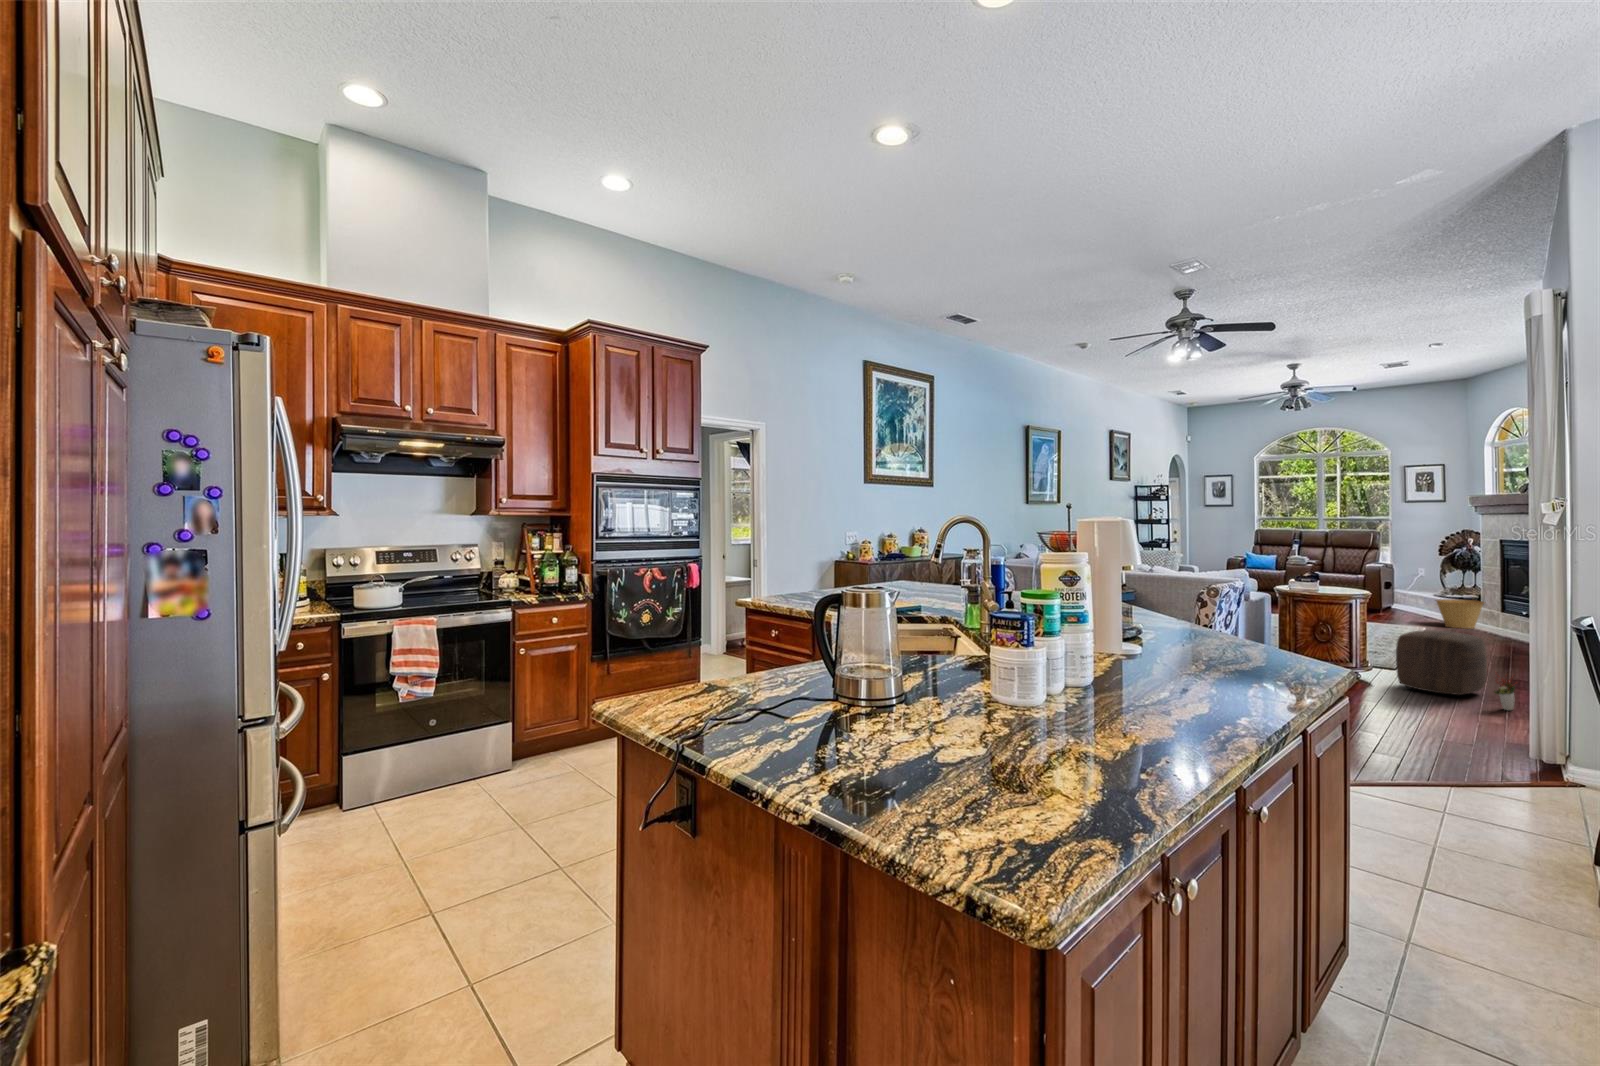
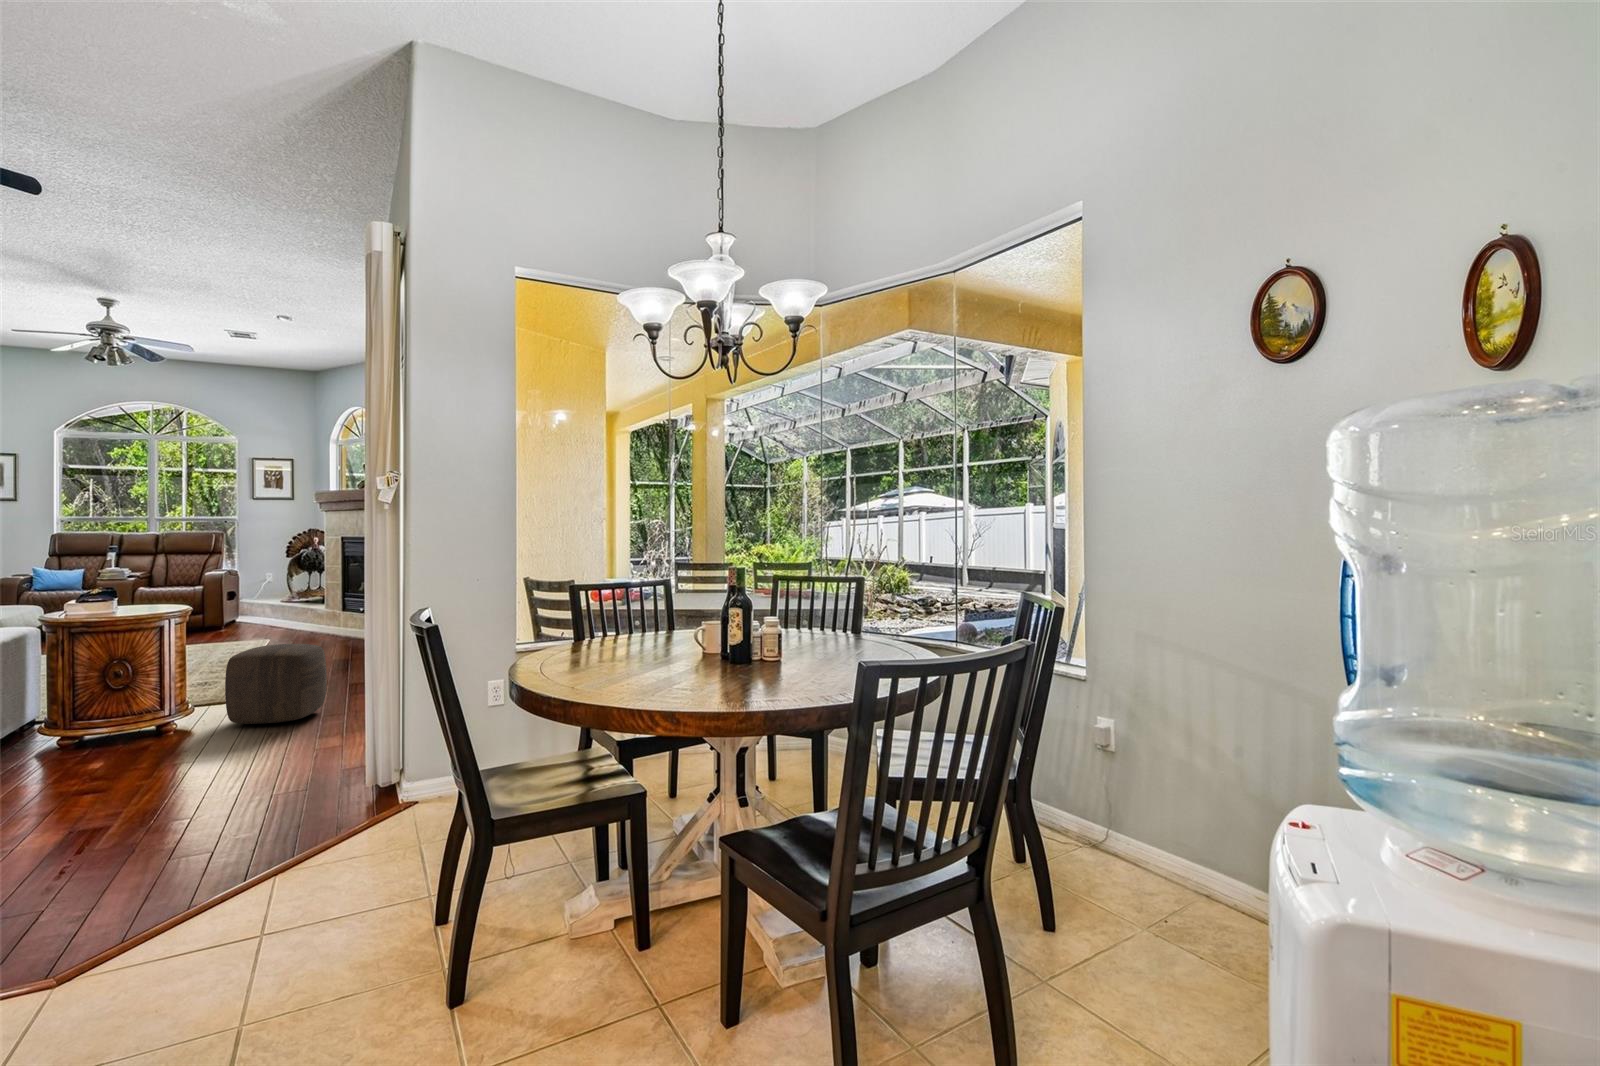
basket: present [1437,599,1484,629] -> none [282,605,329,636]
decorative plant: present [1494,679,1515,710] -> none [332,683,355,726]

